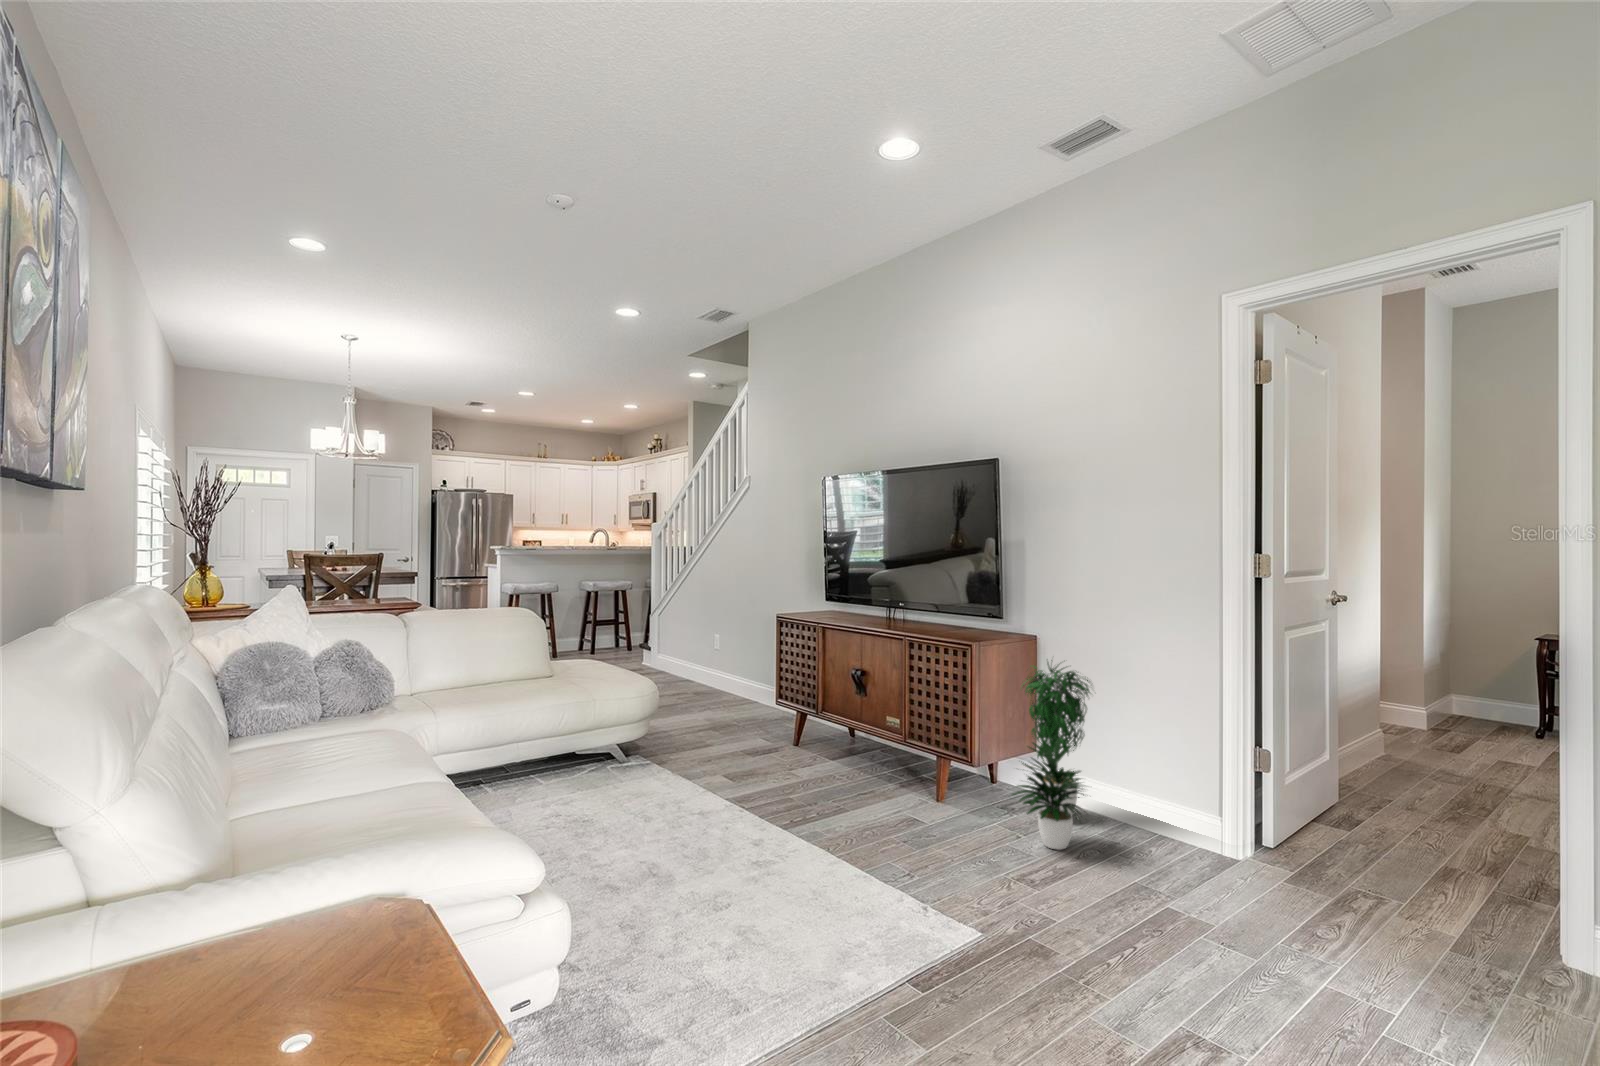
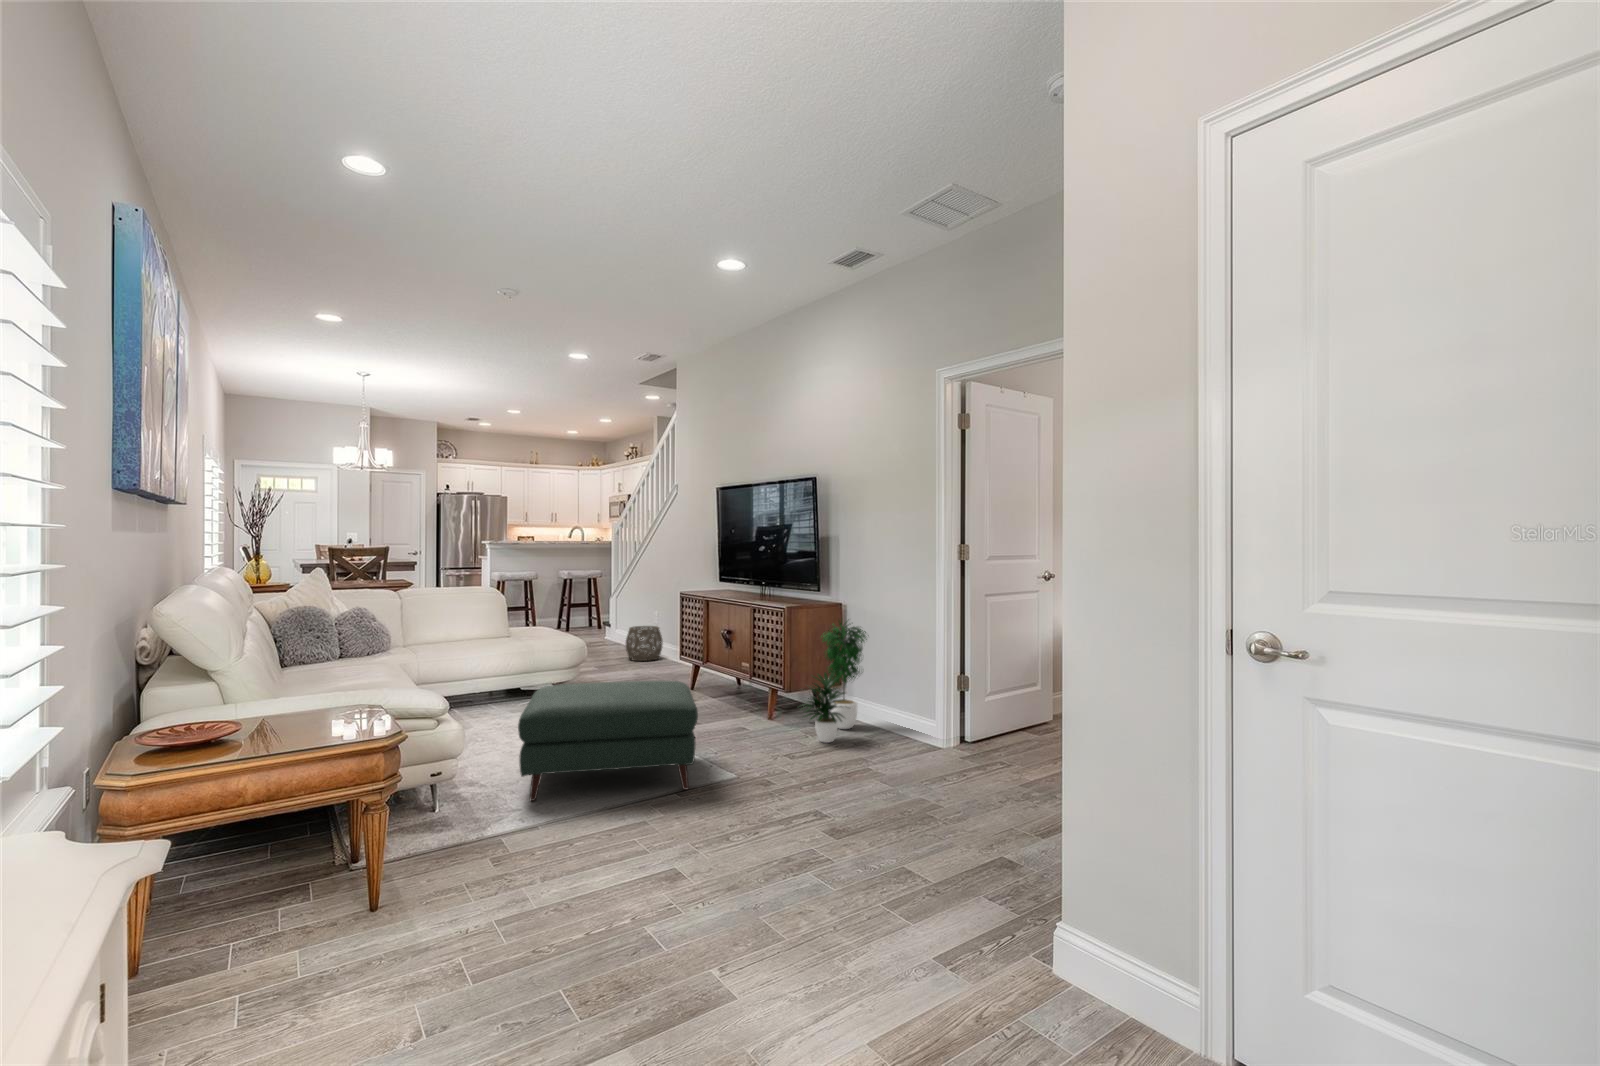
woven basket: none [683,653,731,699] -> present [626,626,663,661]
ottoman: none [640,767,940,1010] -> present [518,681,698,801]

